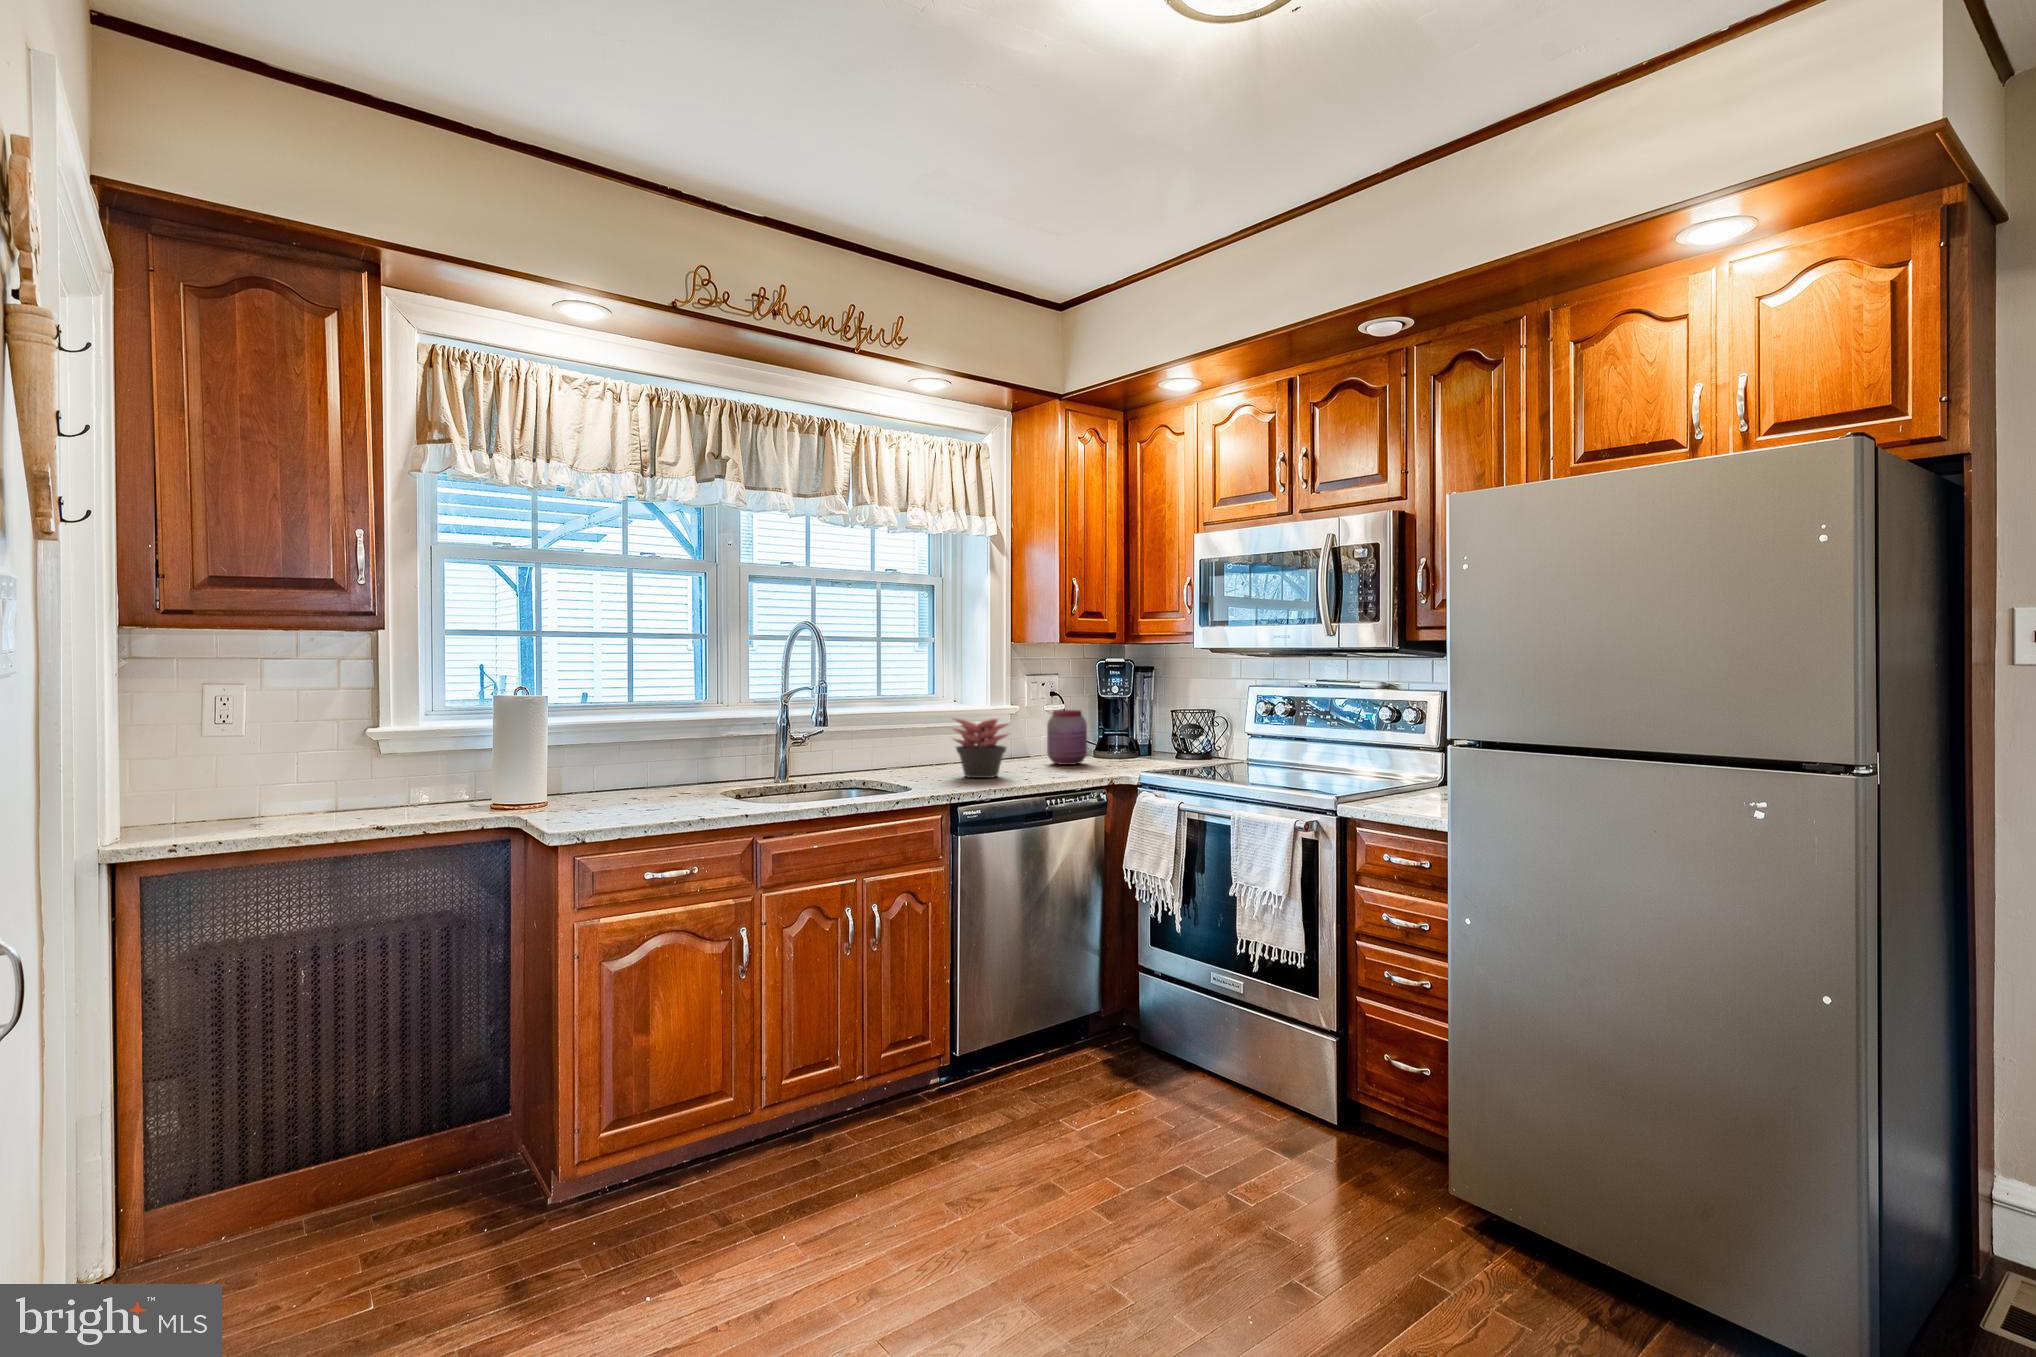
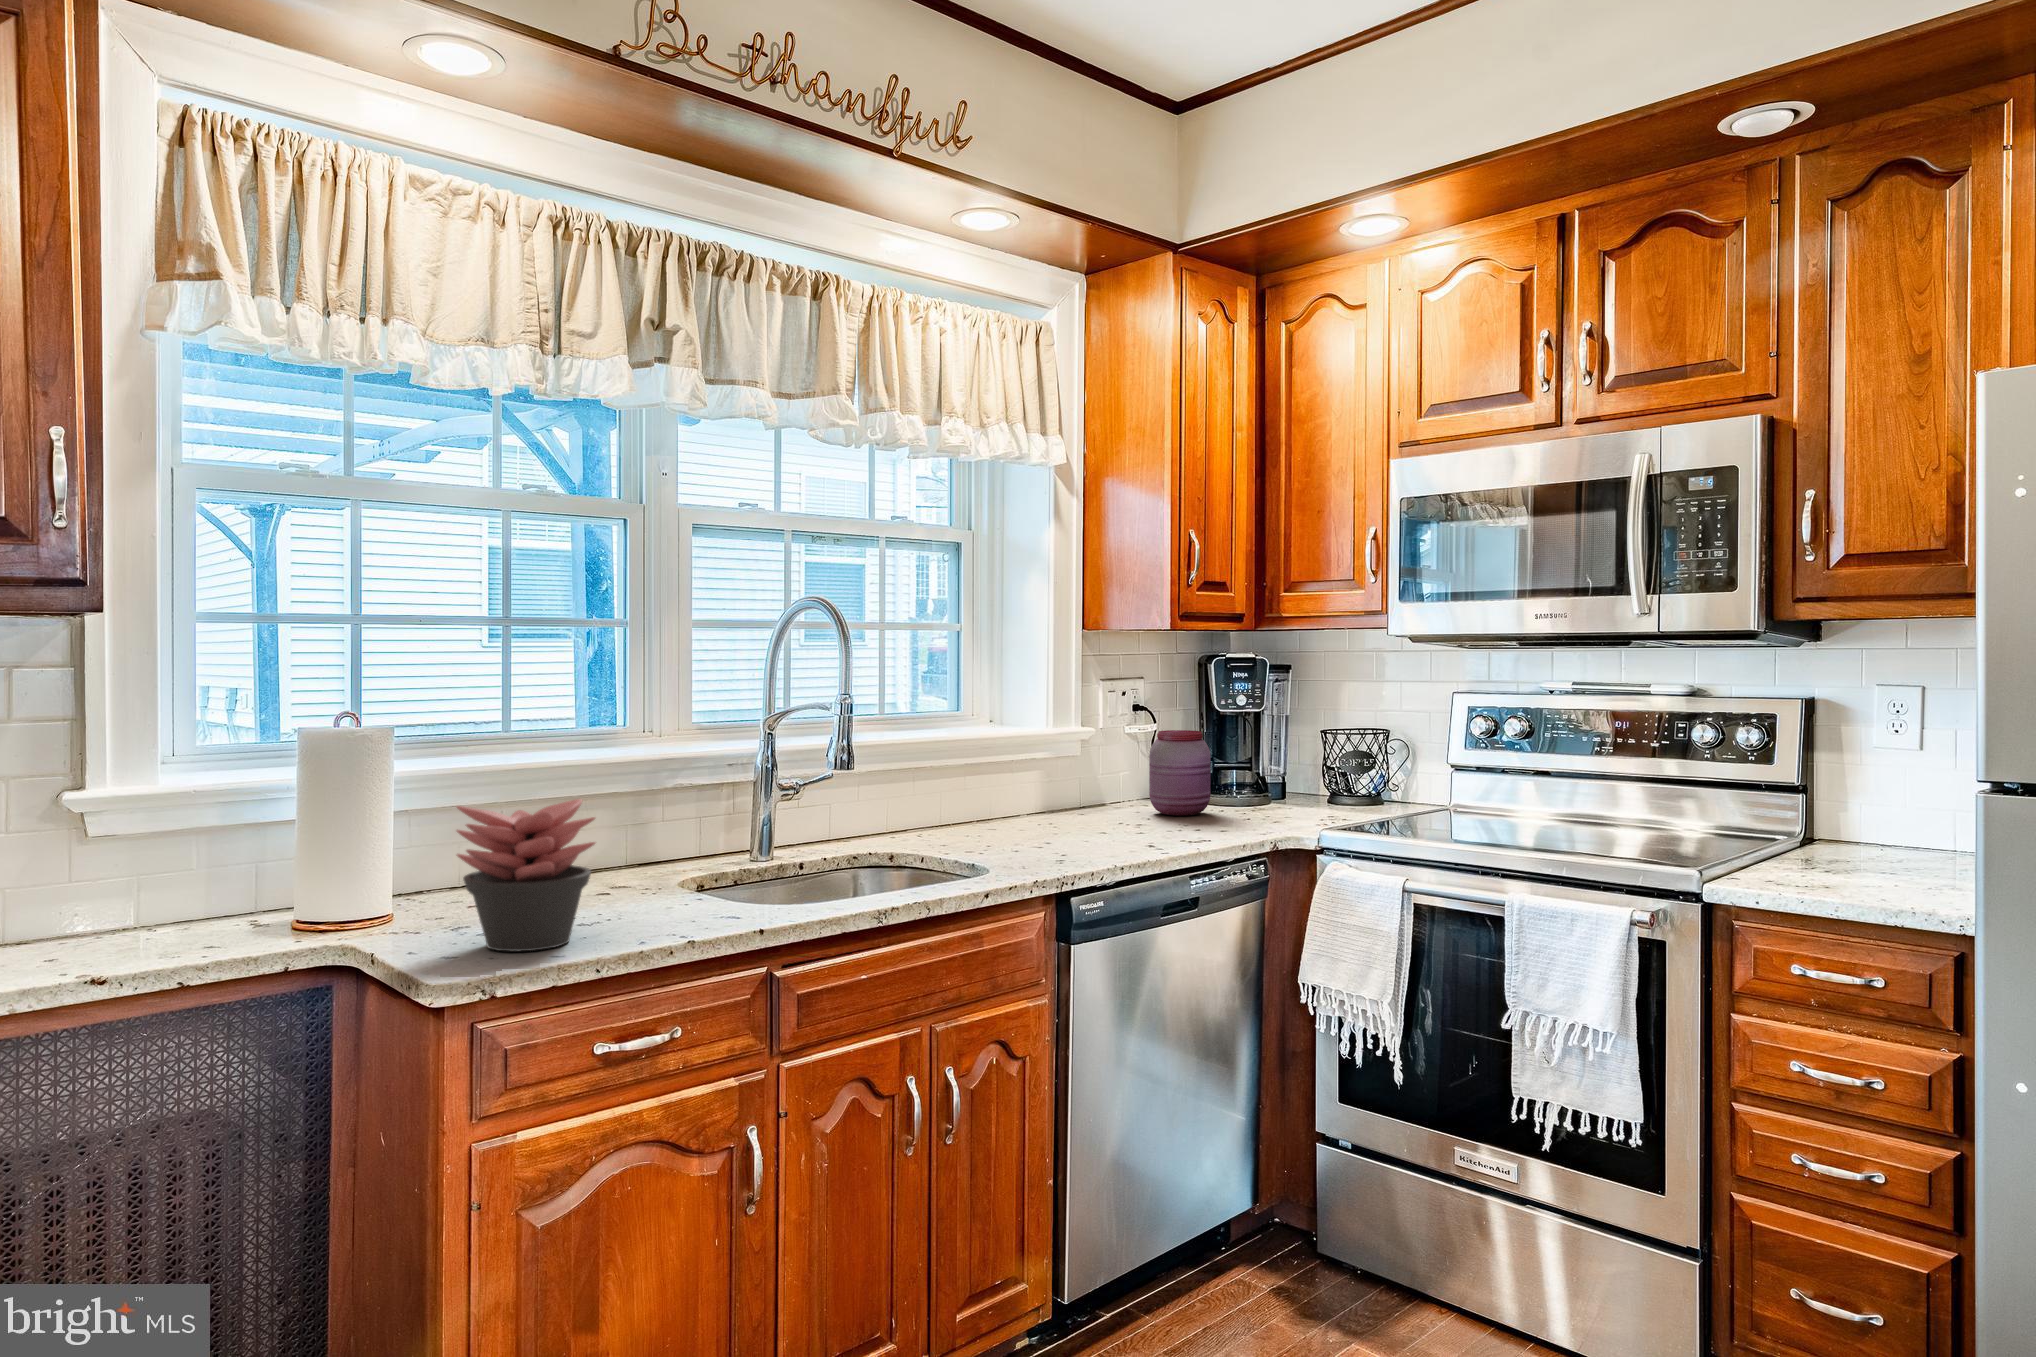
succulent plant: present [953,717,1010,778] -> present [457,799,595,952]

